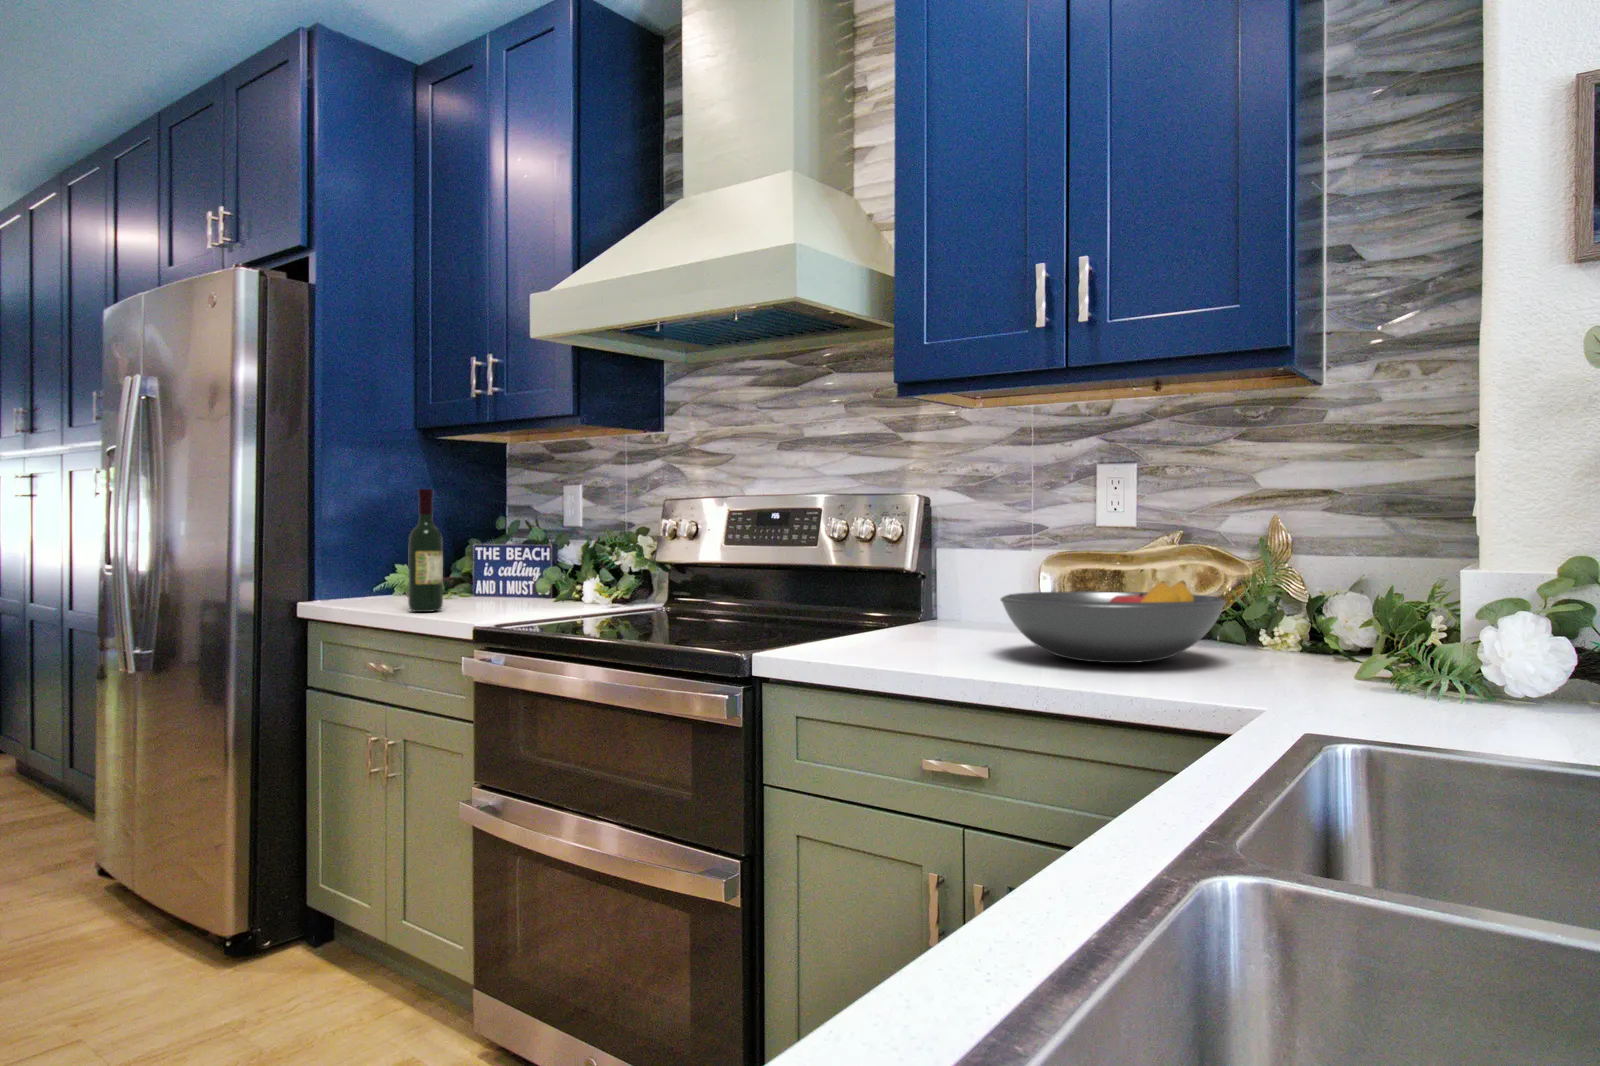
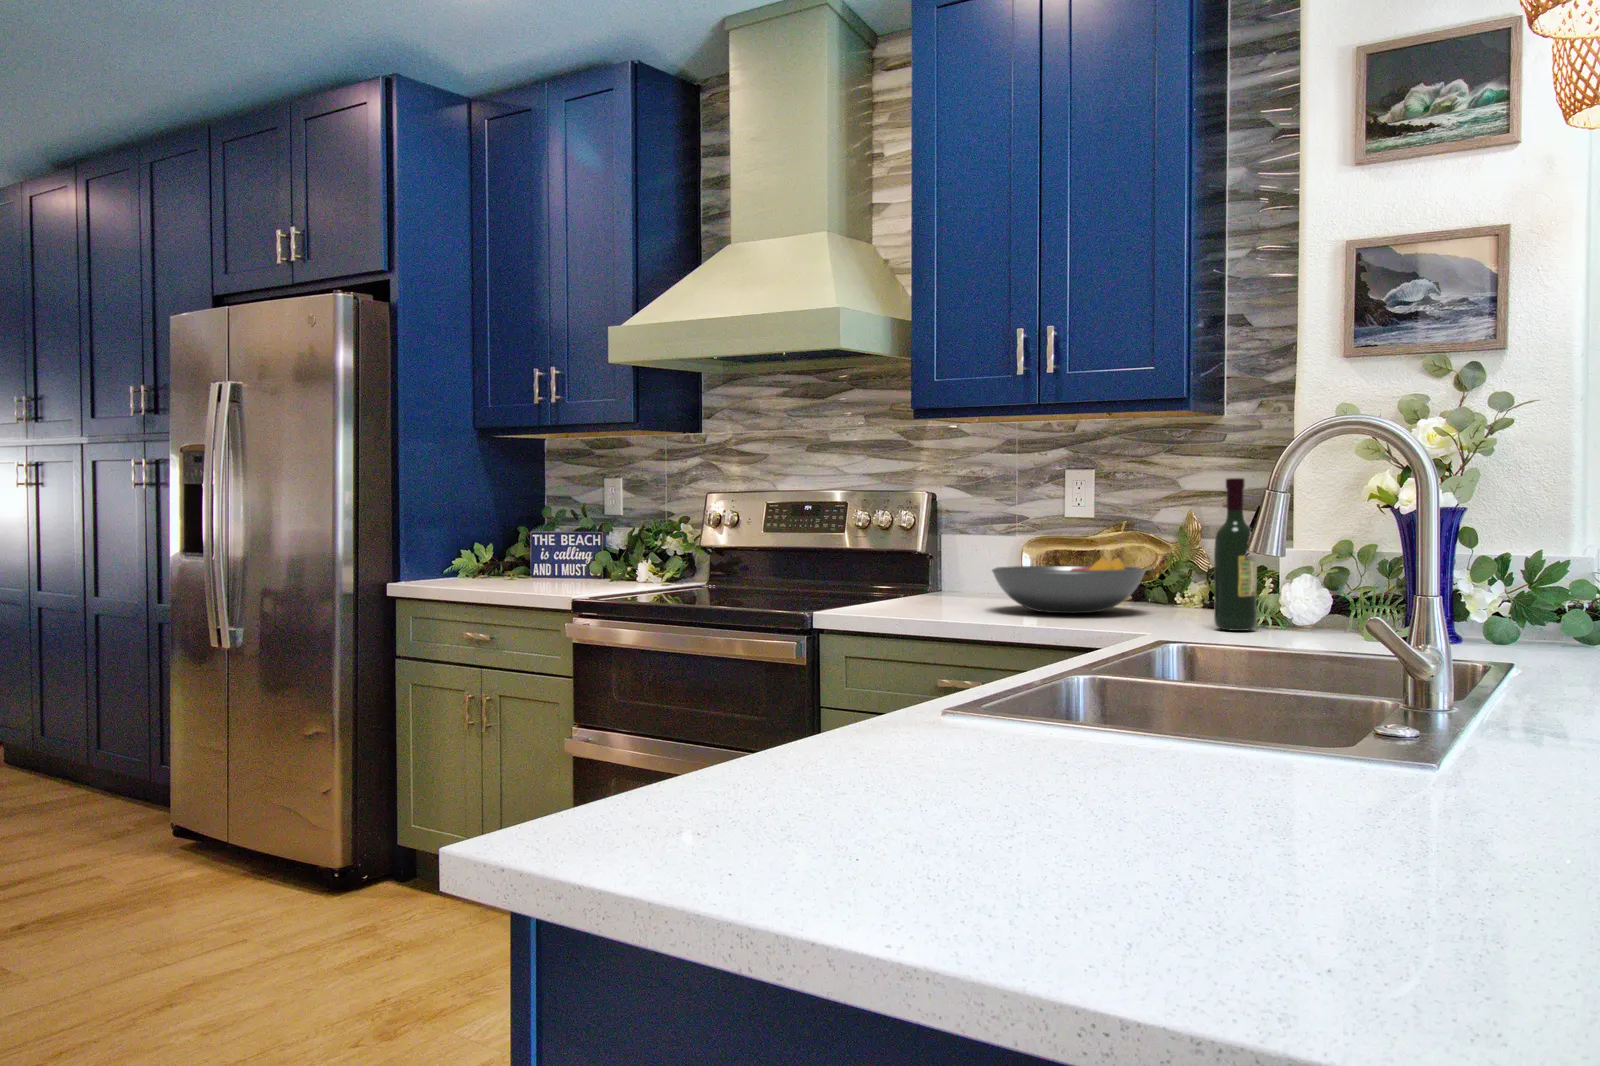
wine bottle: present [408,489,443,612] -> present [1214,478,1257,631]

